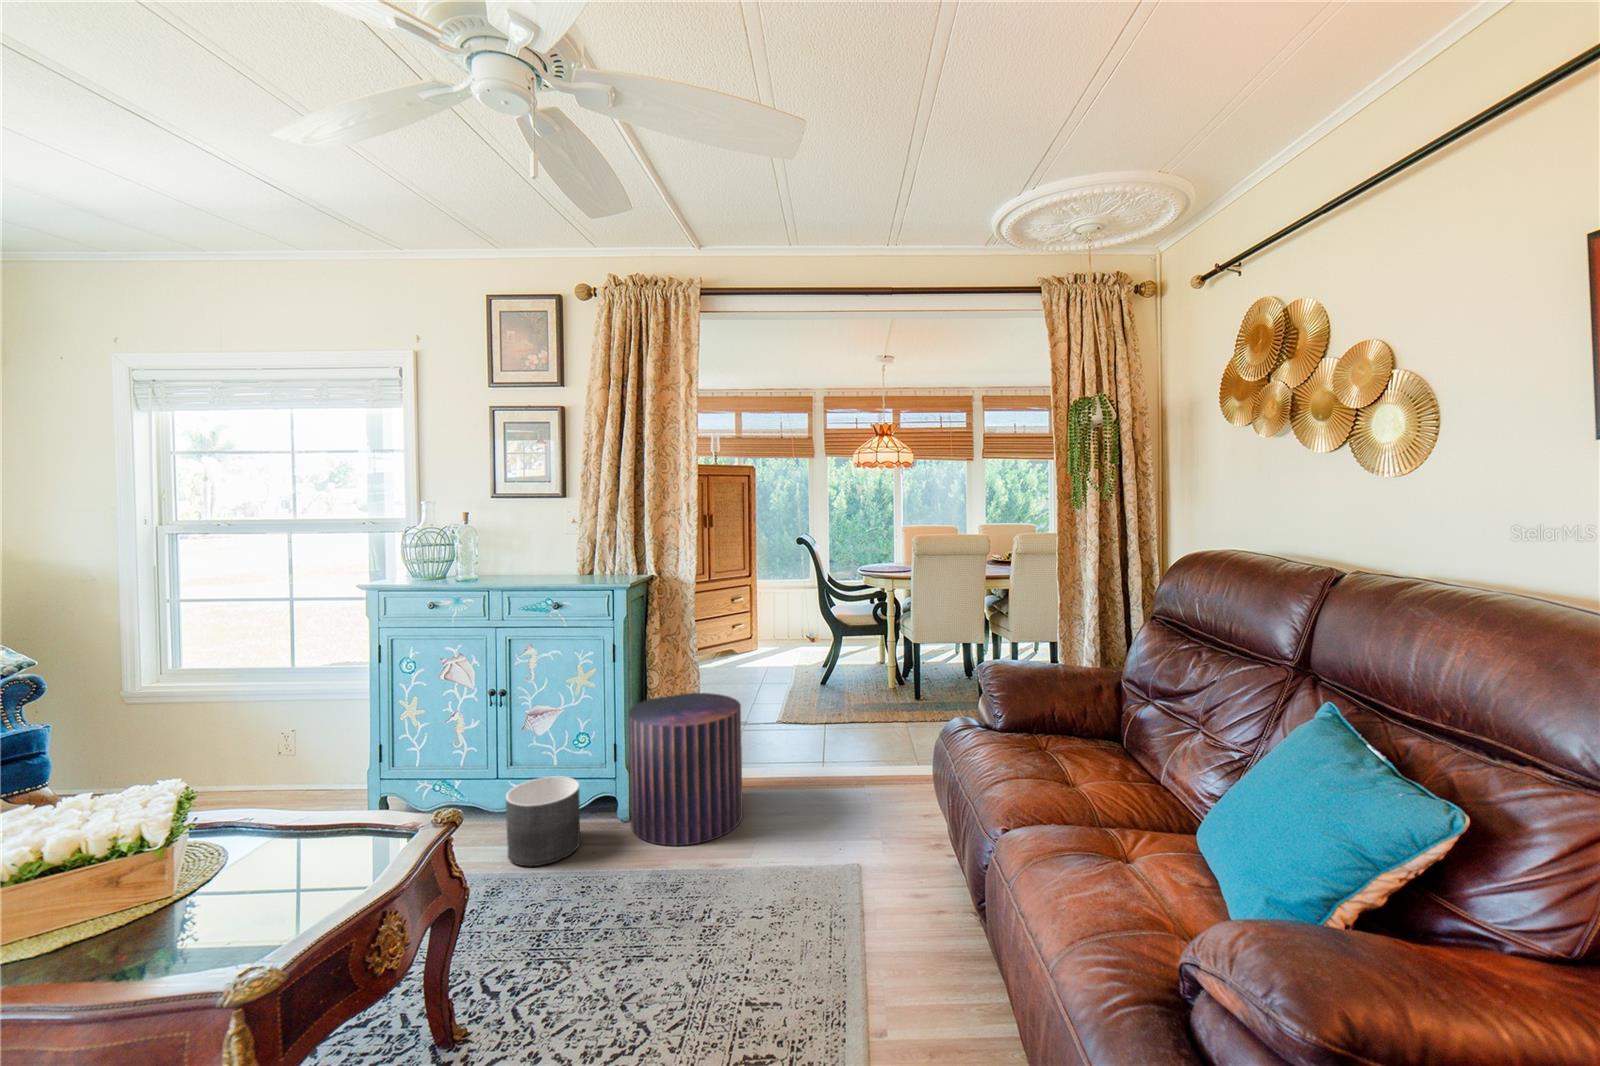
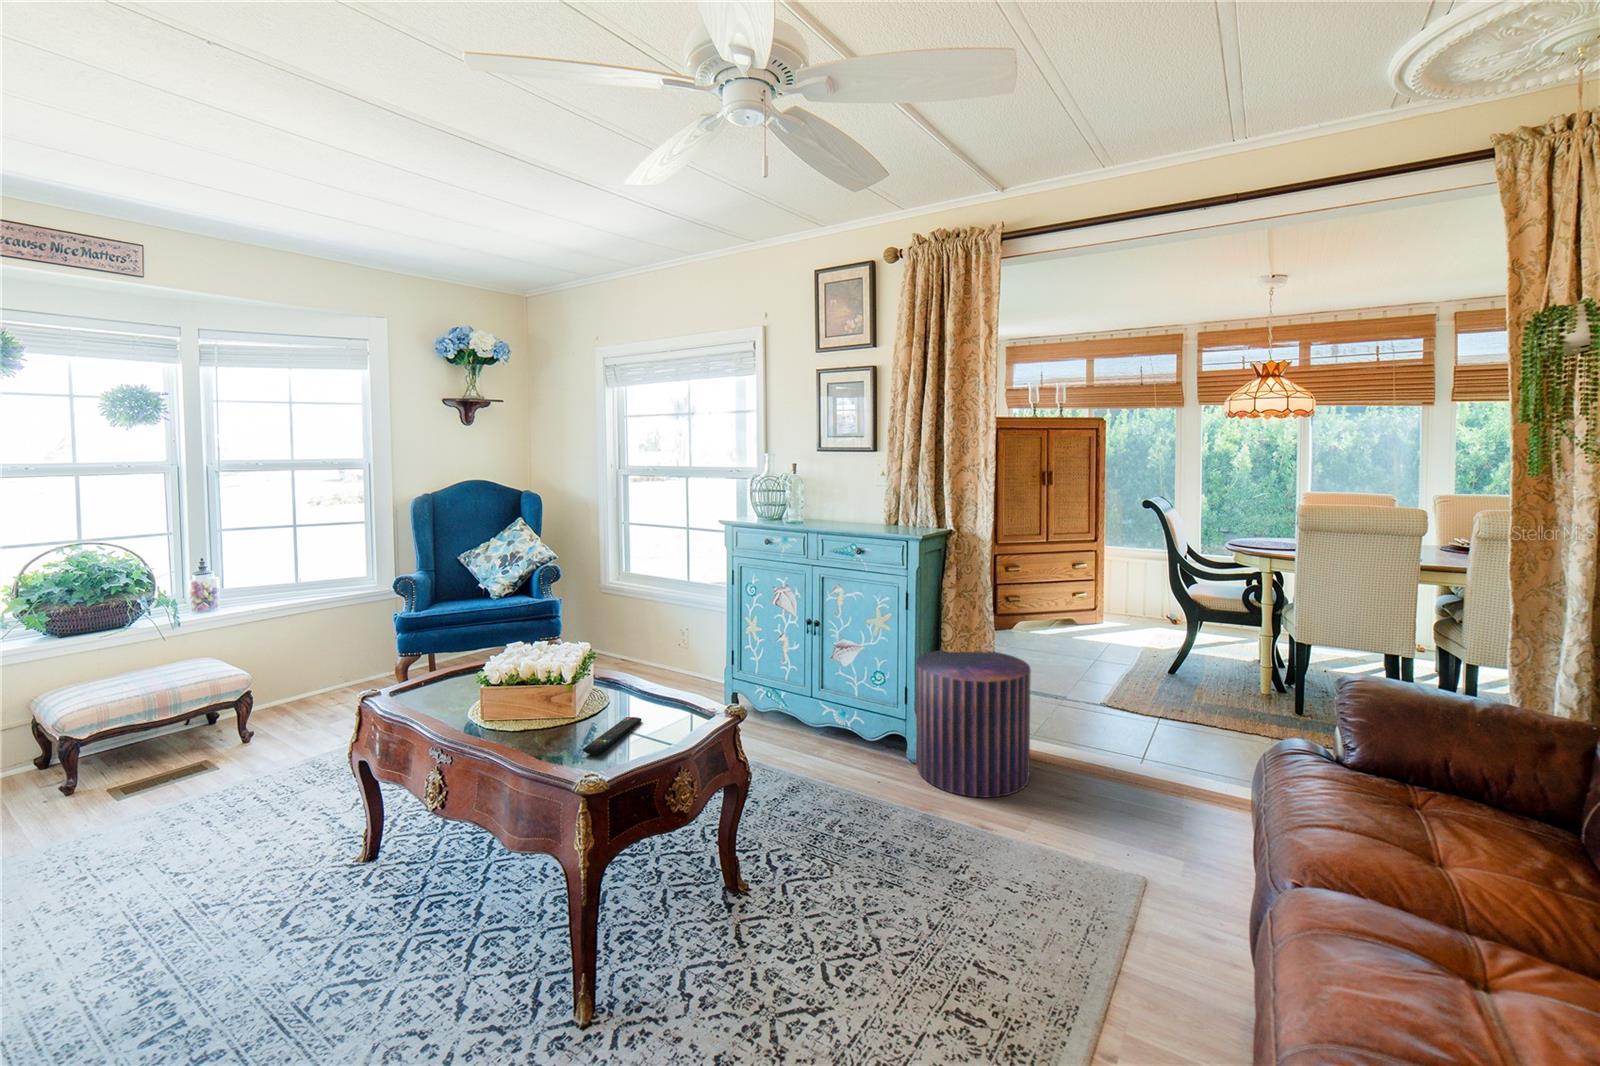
planter: present [506,776,580,866] -> none [811,703,871,777]
remote control: none [204,854,291,925] -> present [583,717,641,754]

